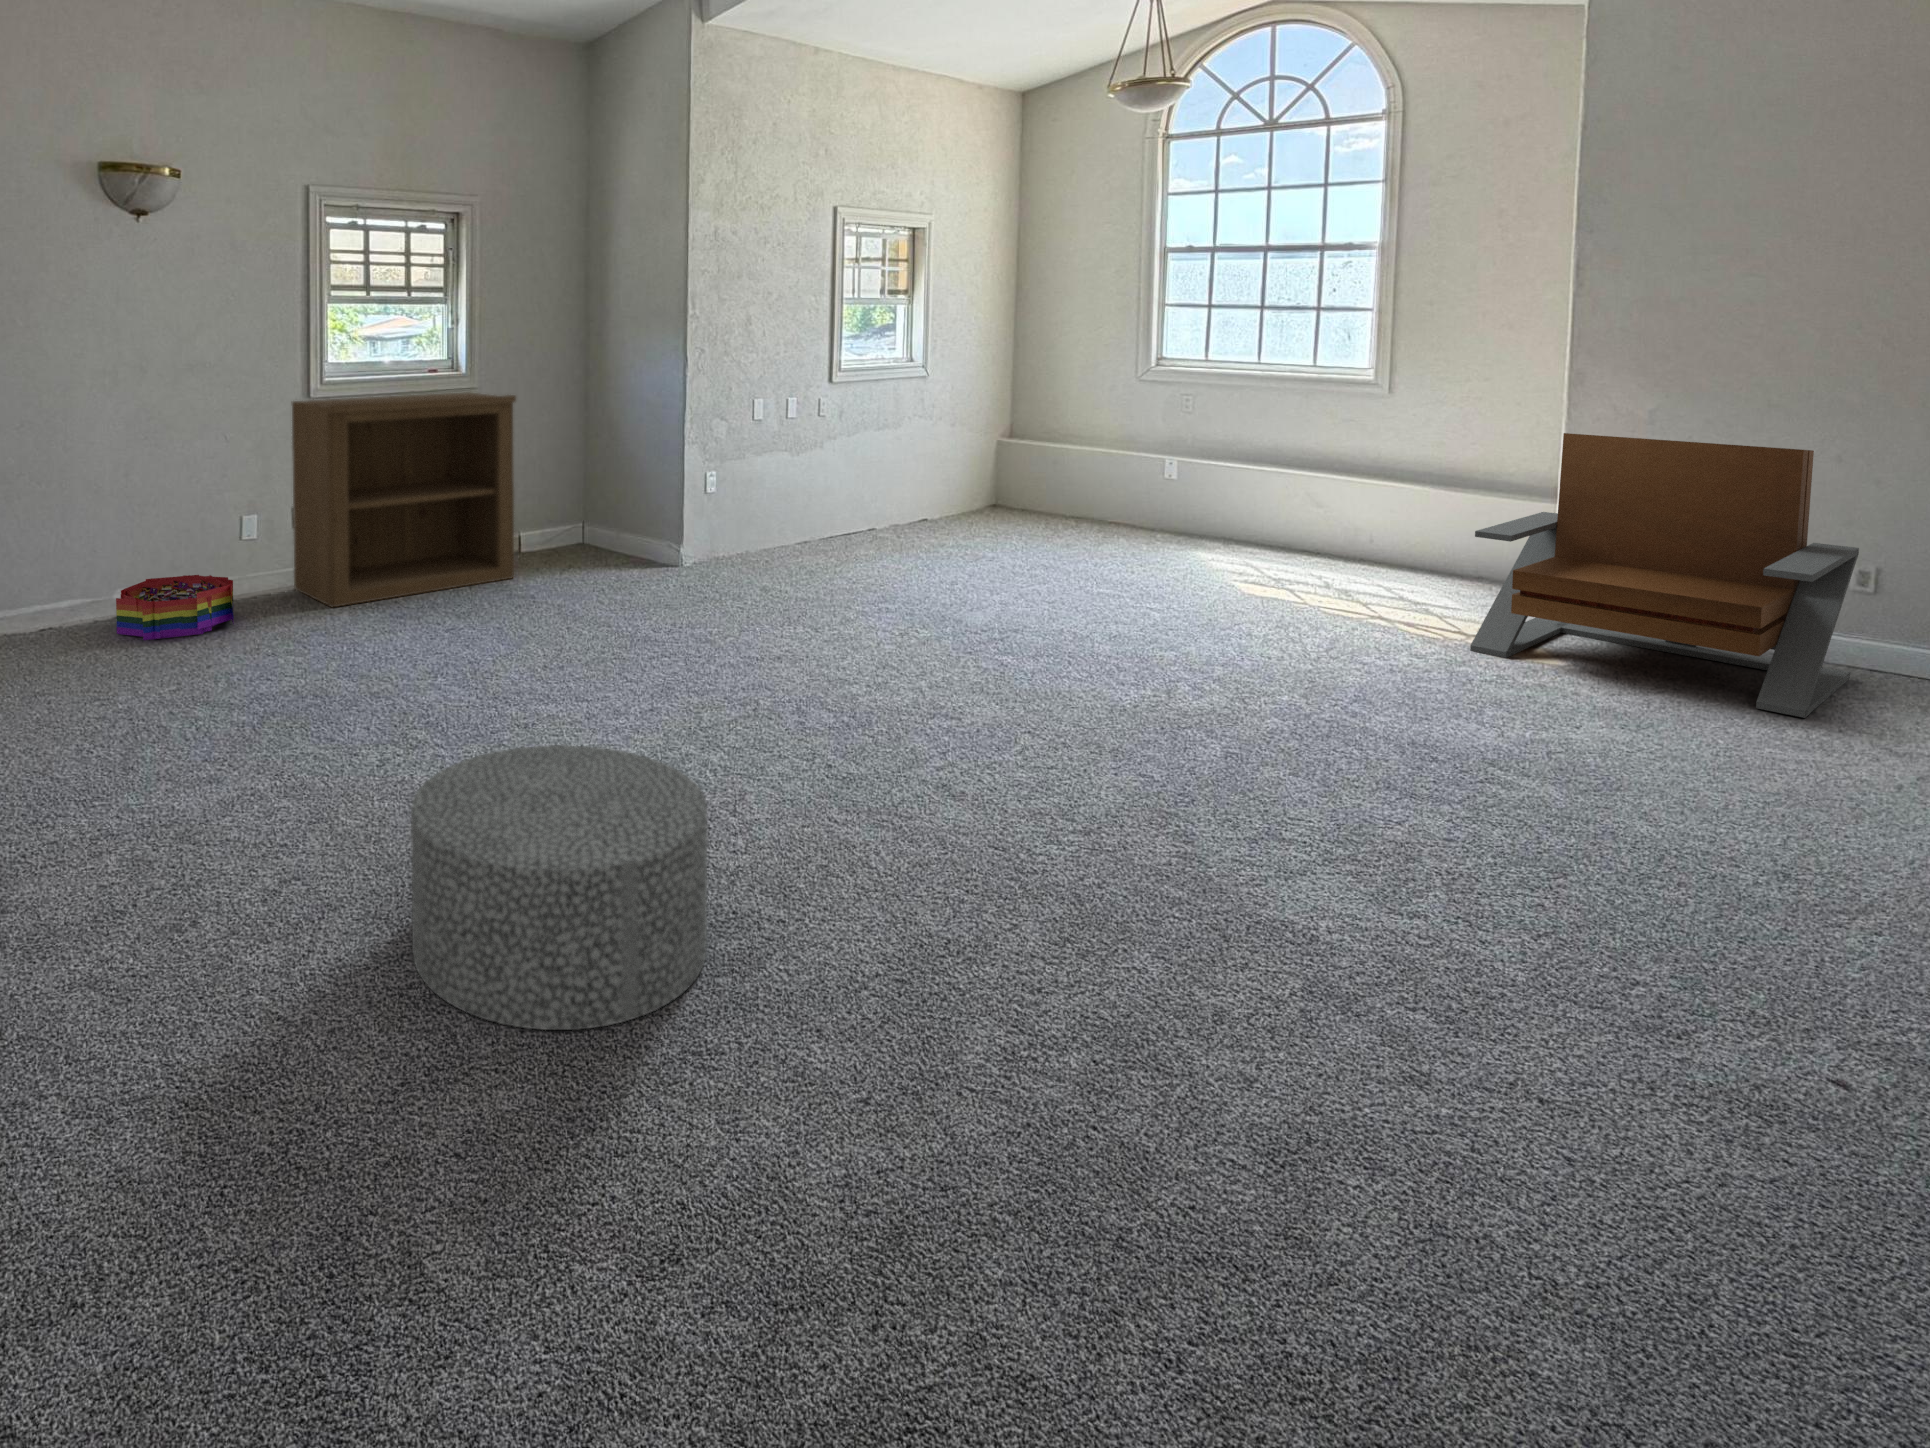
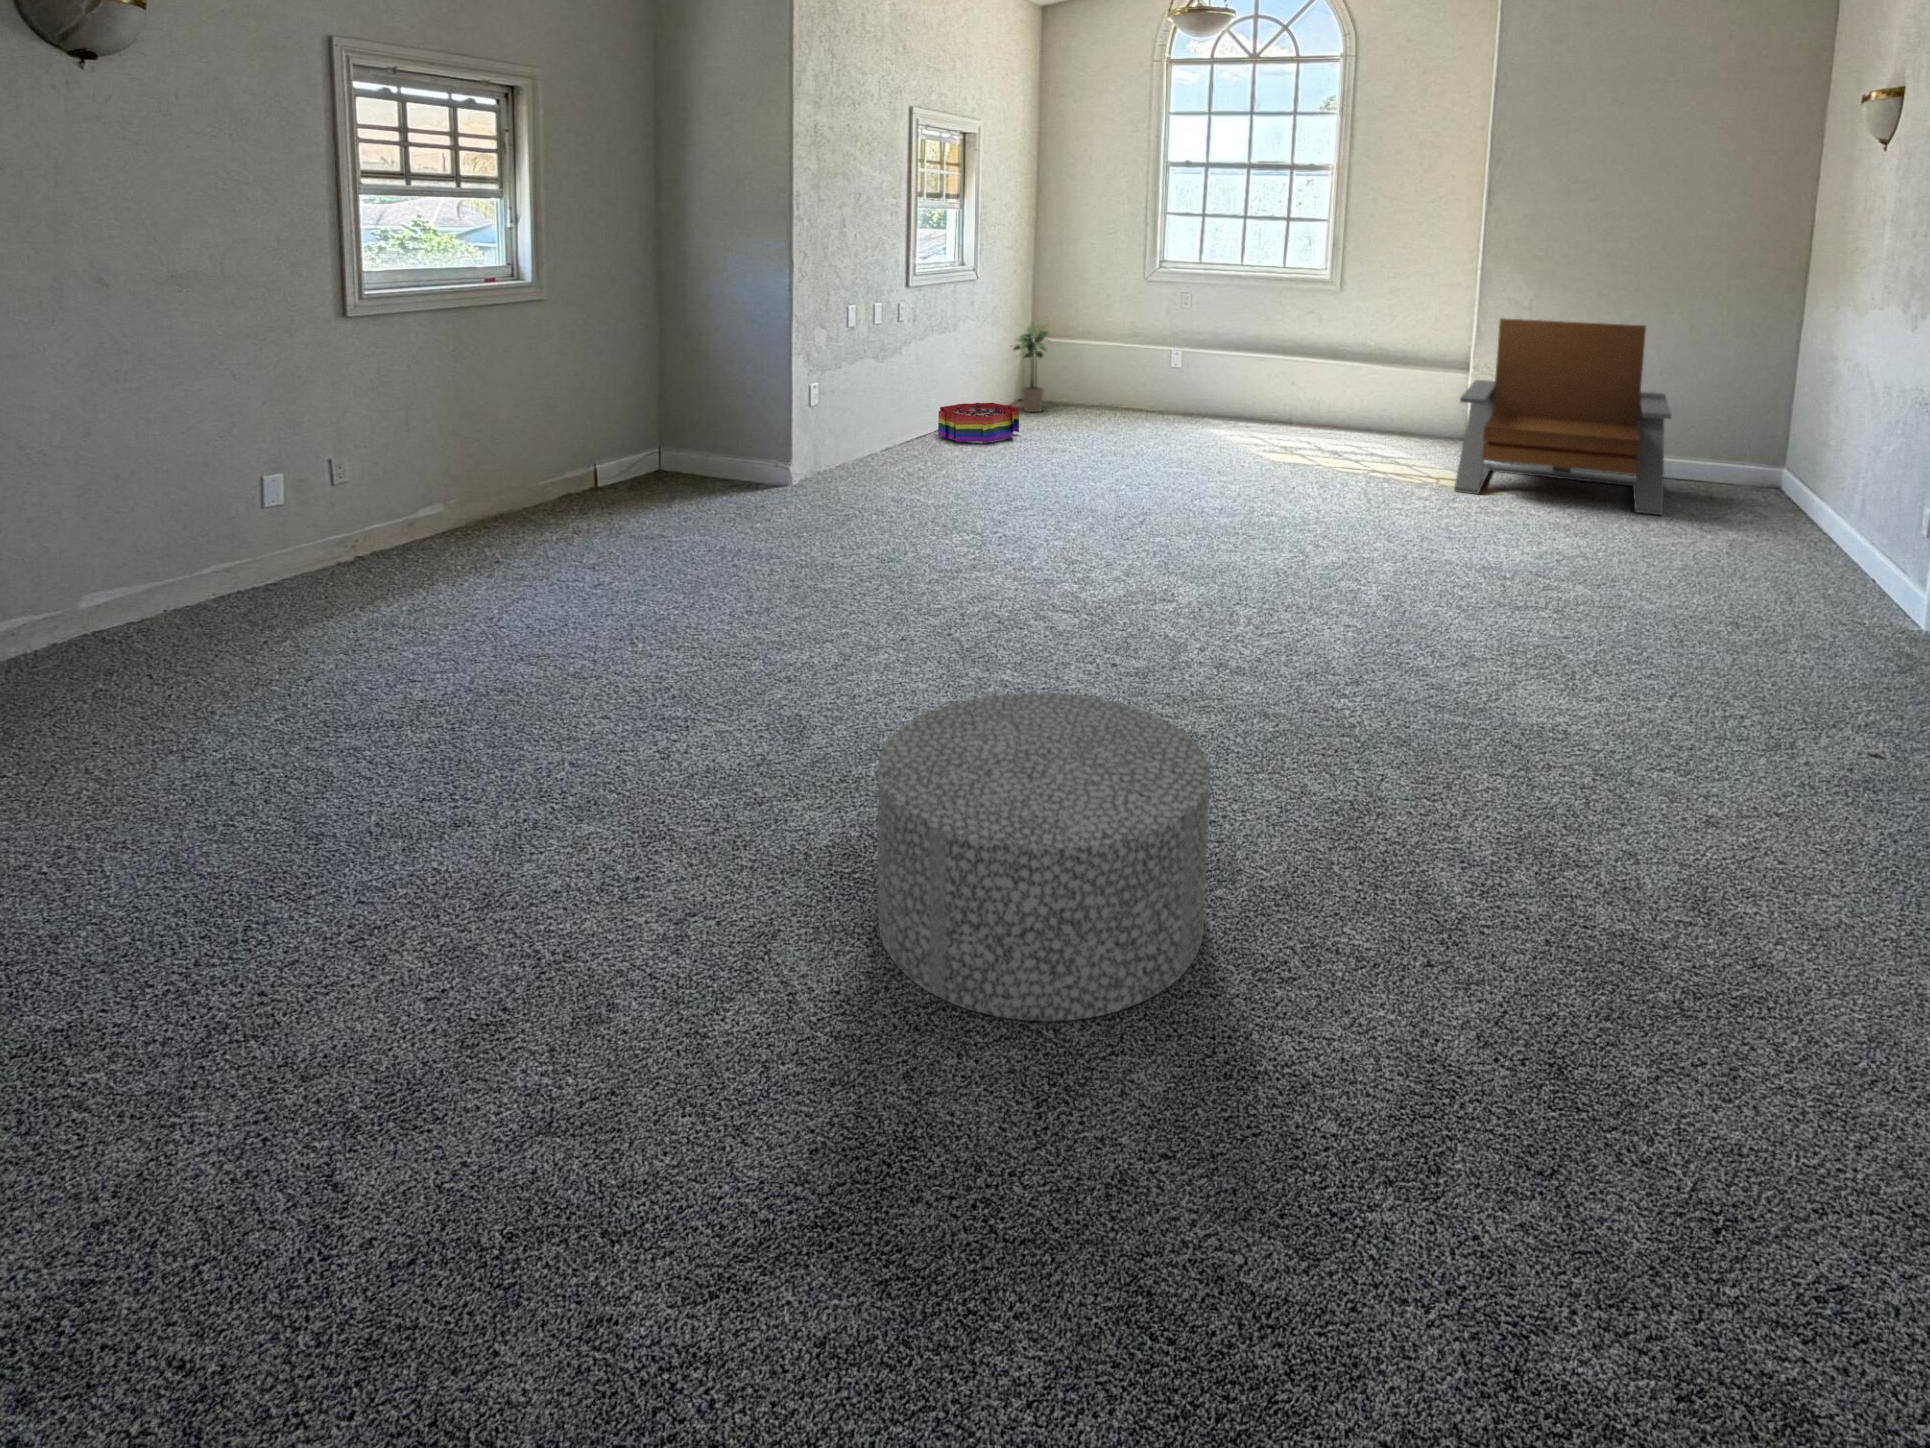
bookshelf: present [292,392,516,607] -> none [318,306,616,580]
potted plant: none [971,424,1023,518] -> present [1014,324,1050,412]
storage bin: present [116,575,234,640] -> present [938,403,1019,443]

